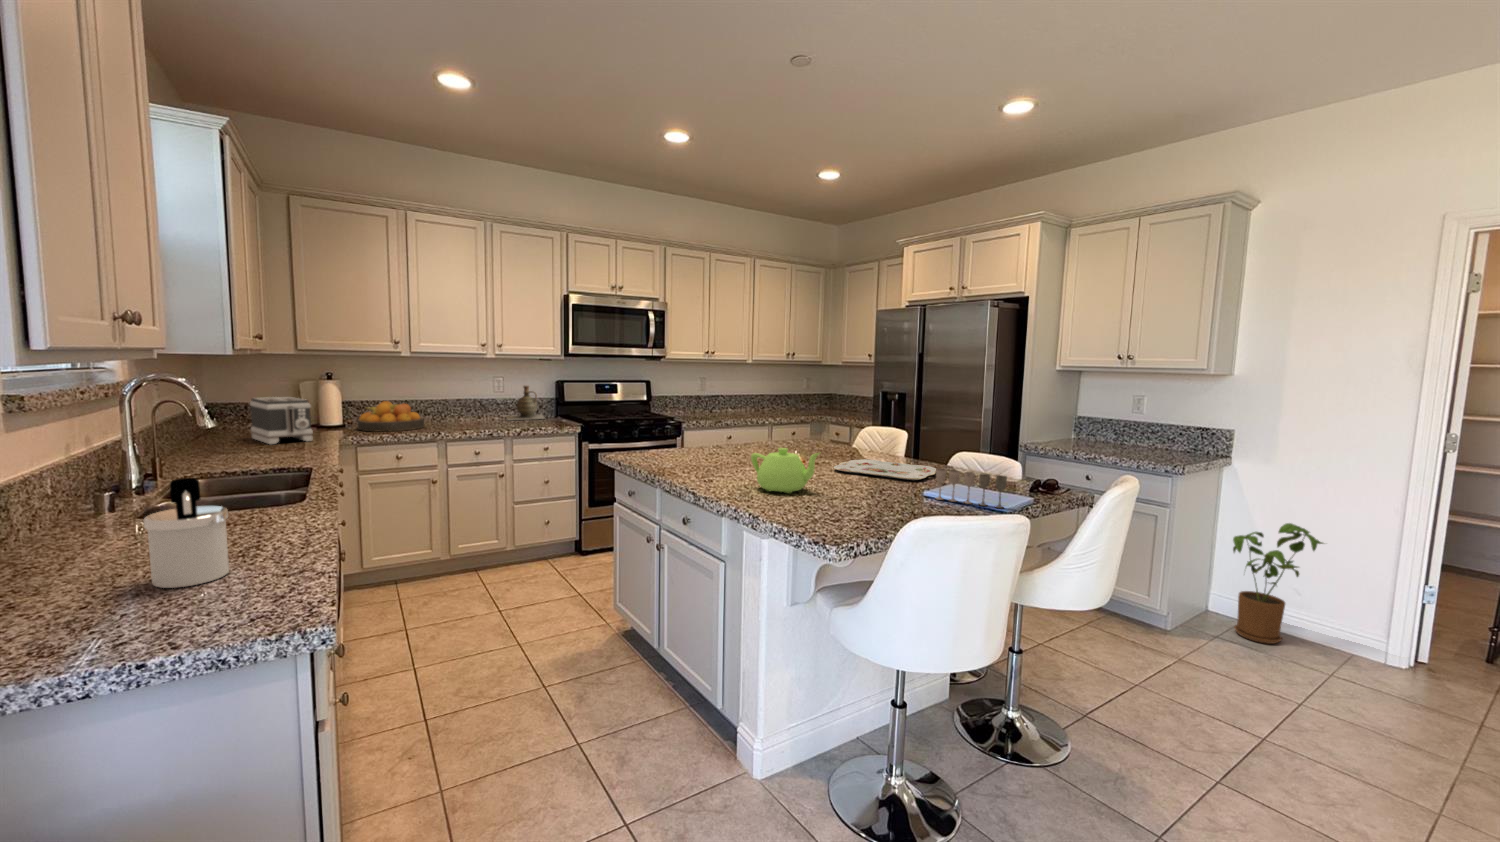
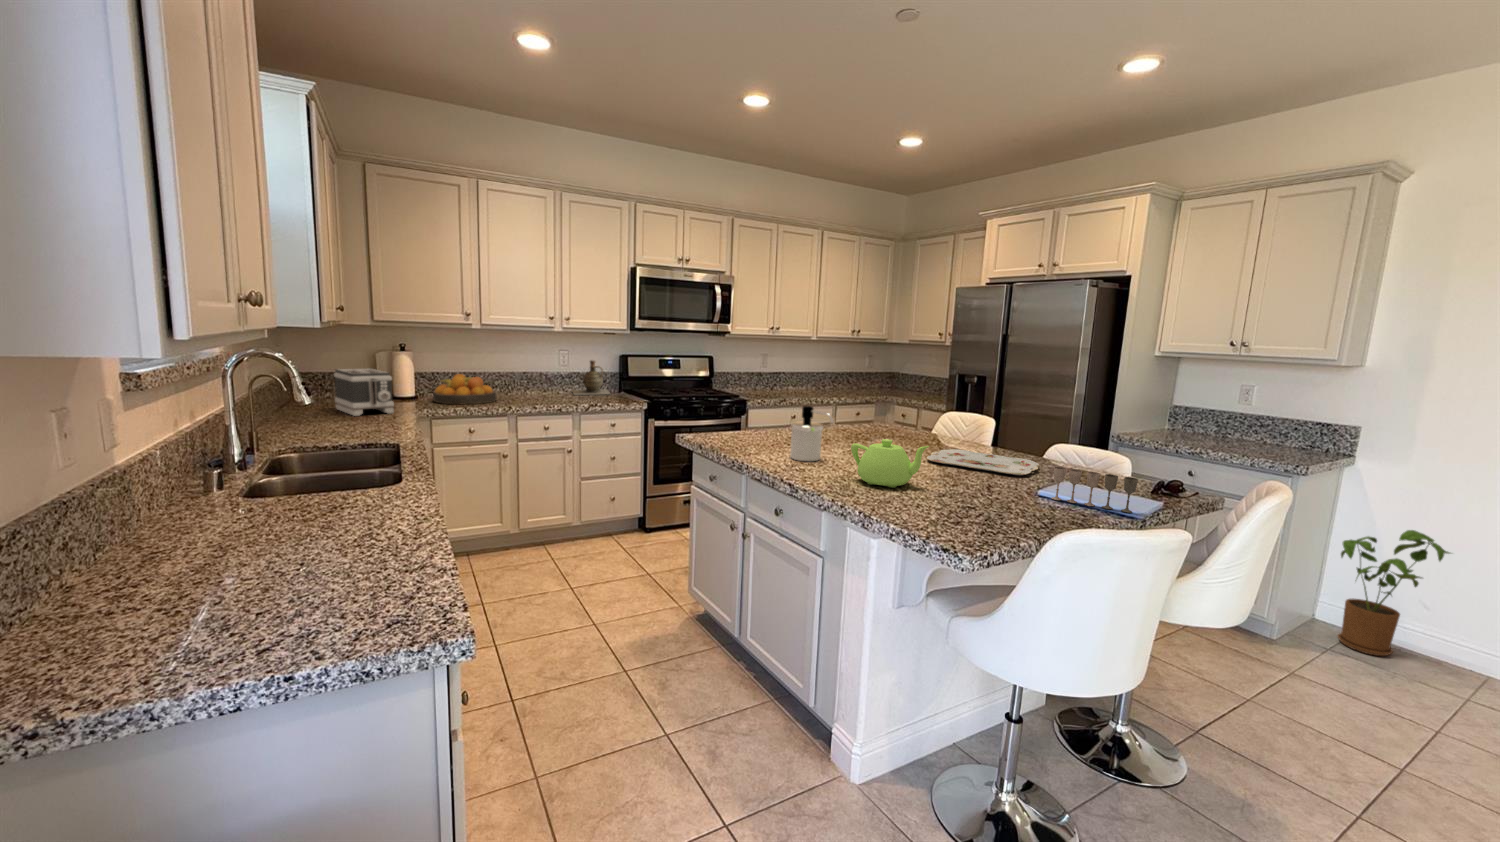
soap dispenser: present [144,478,229,588] -> present [790,406,834,461]

